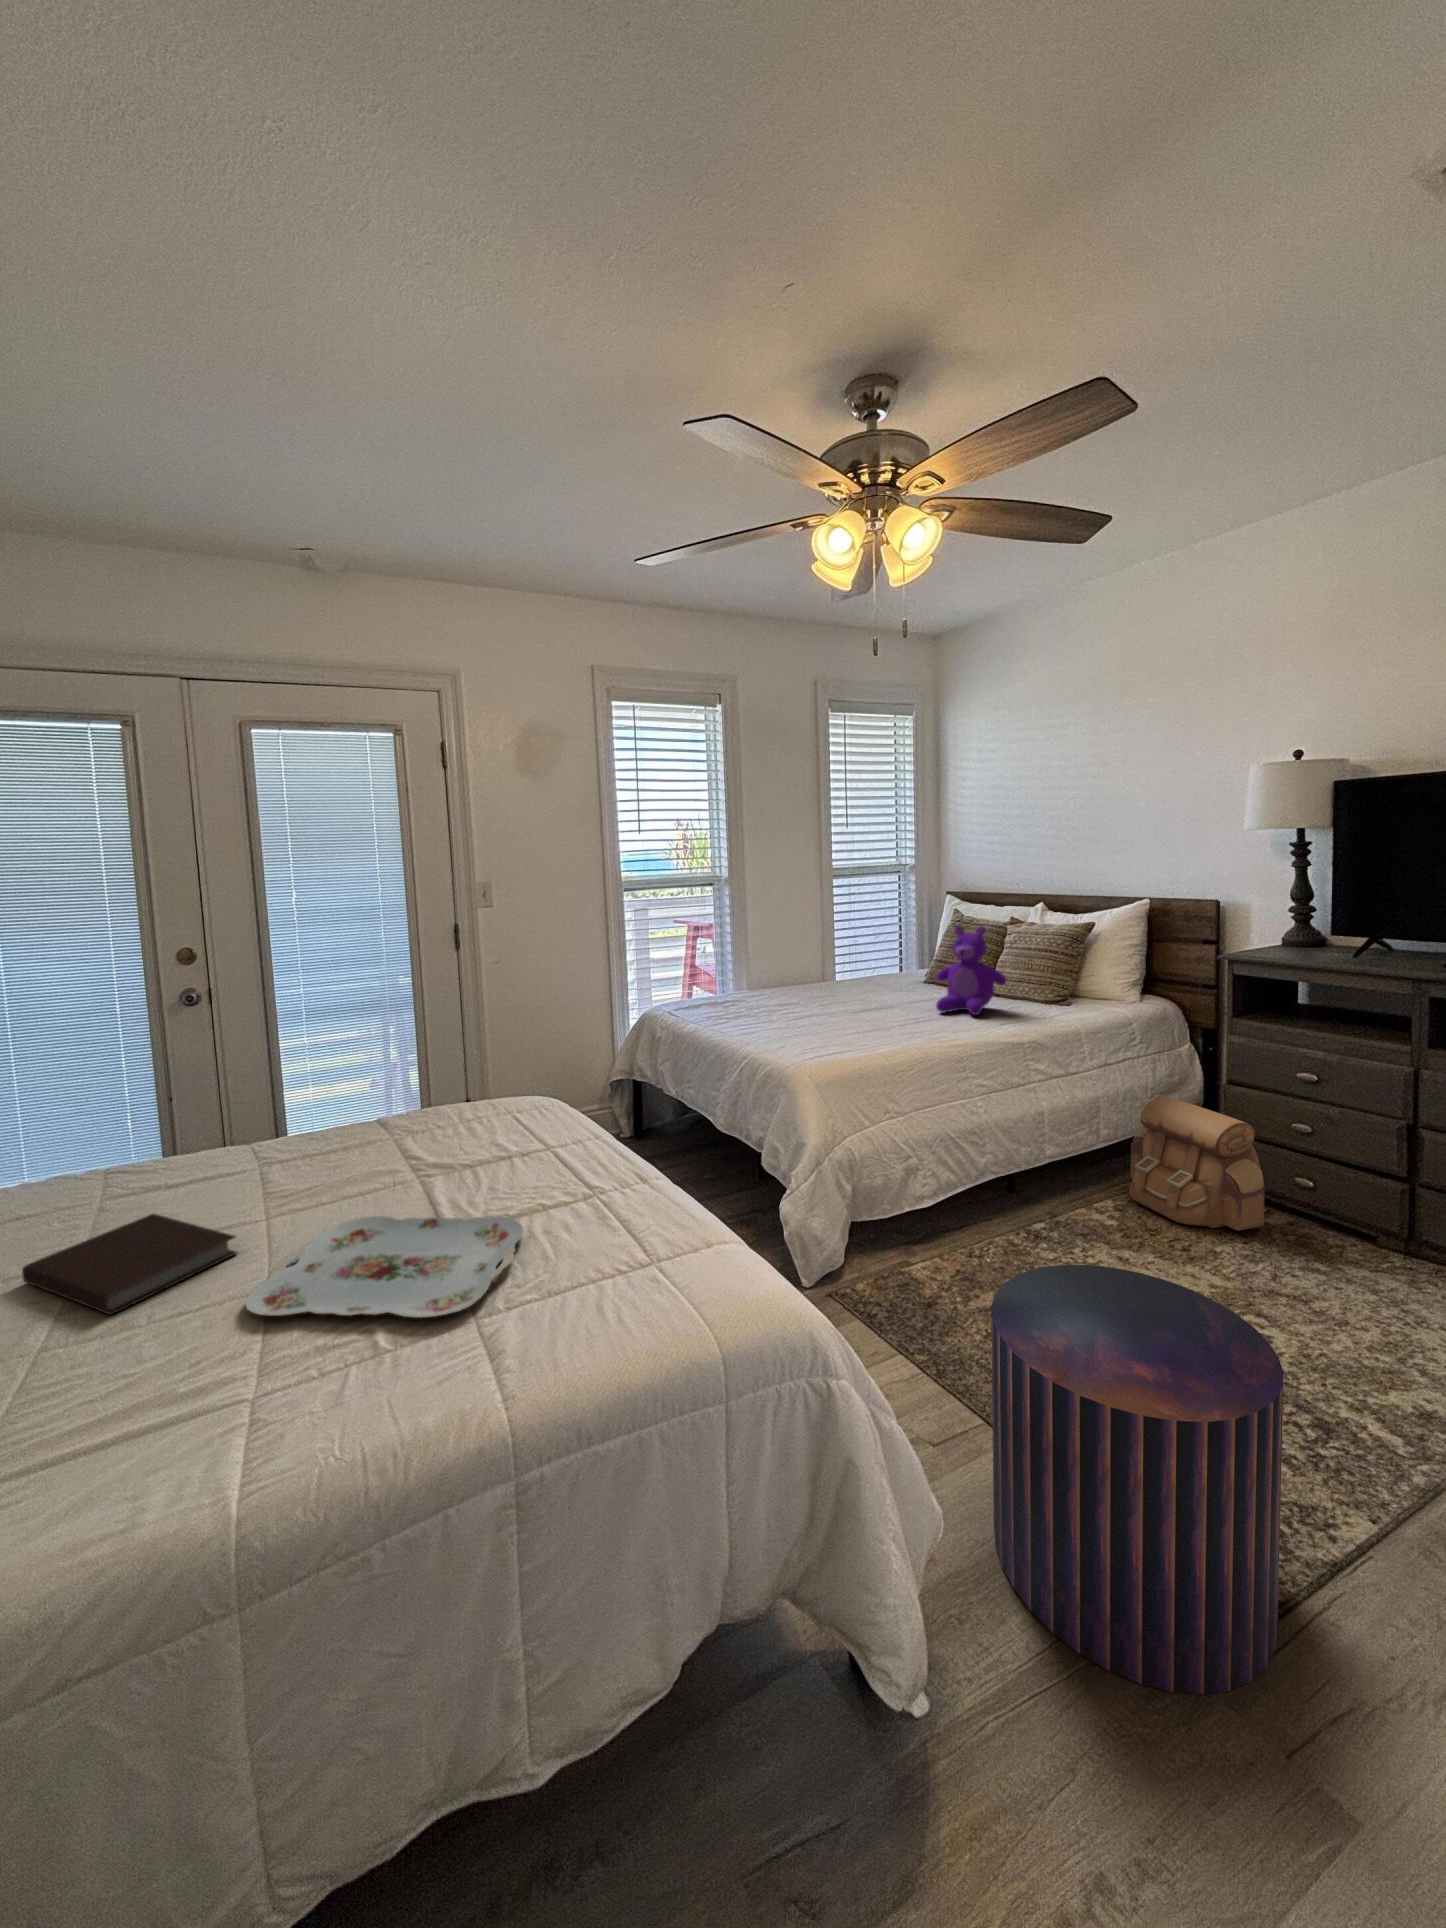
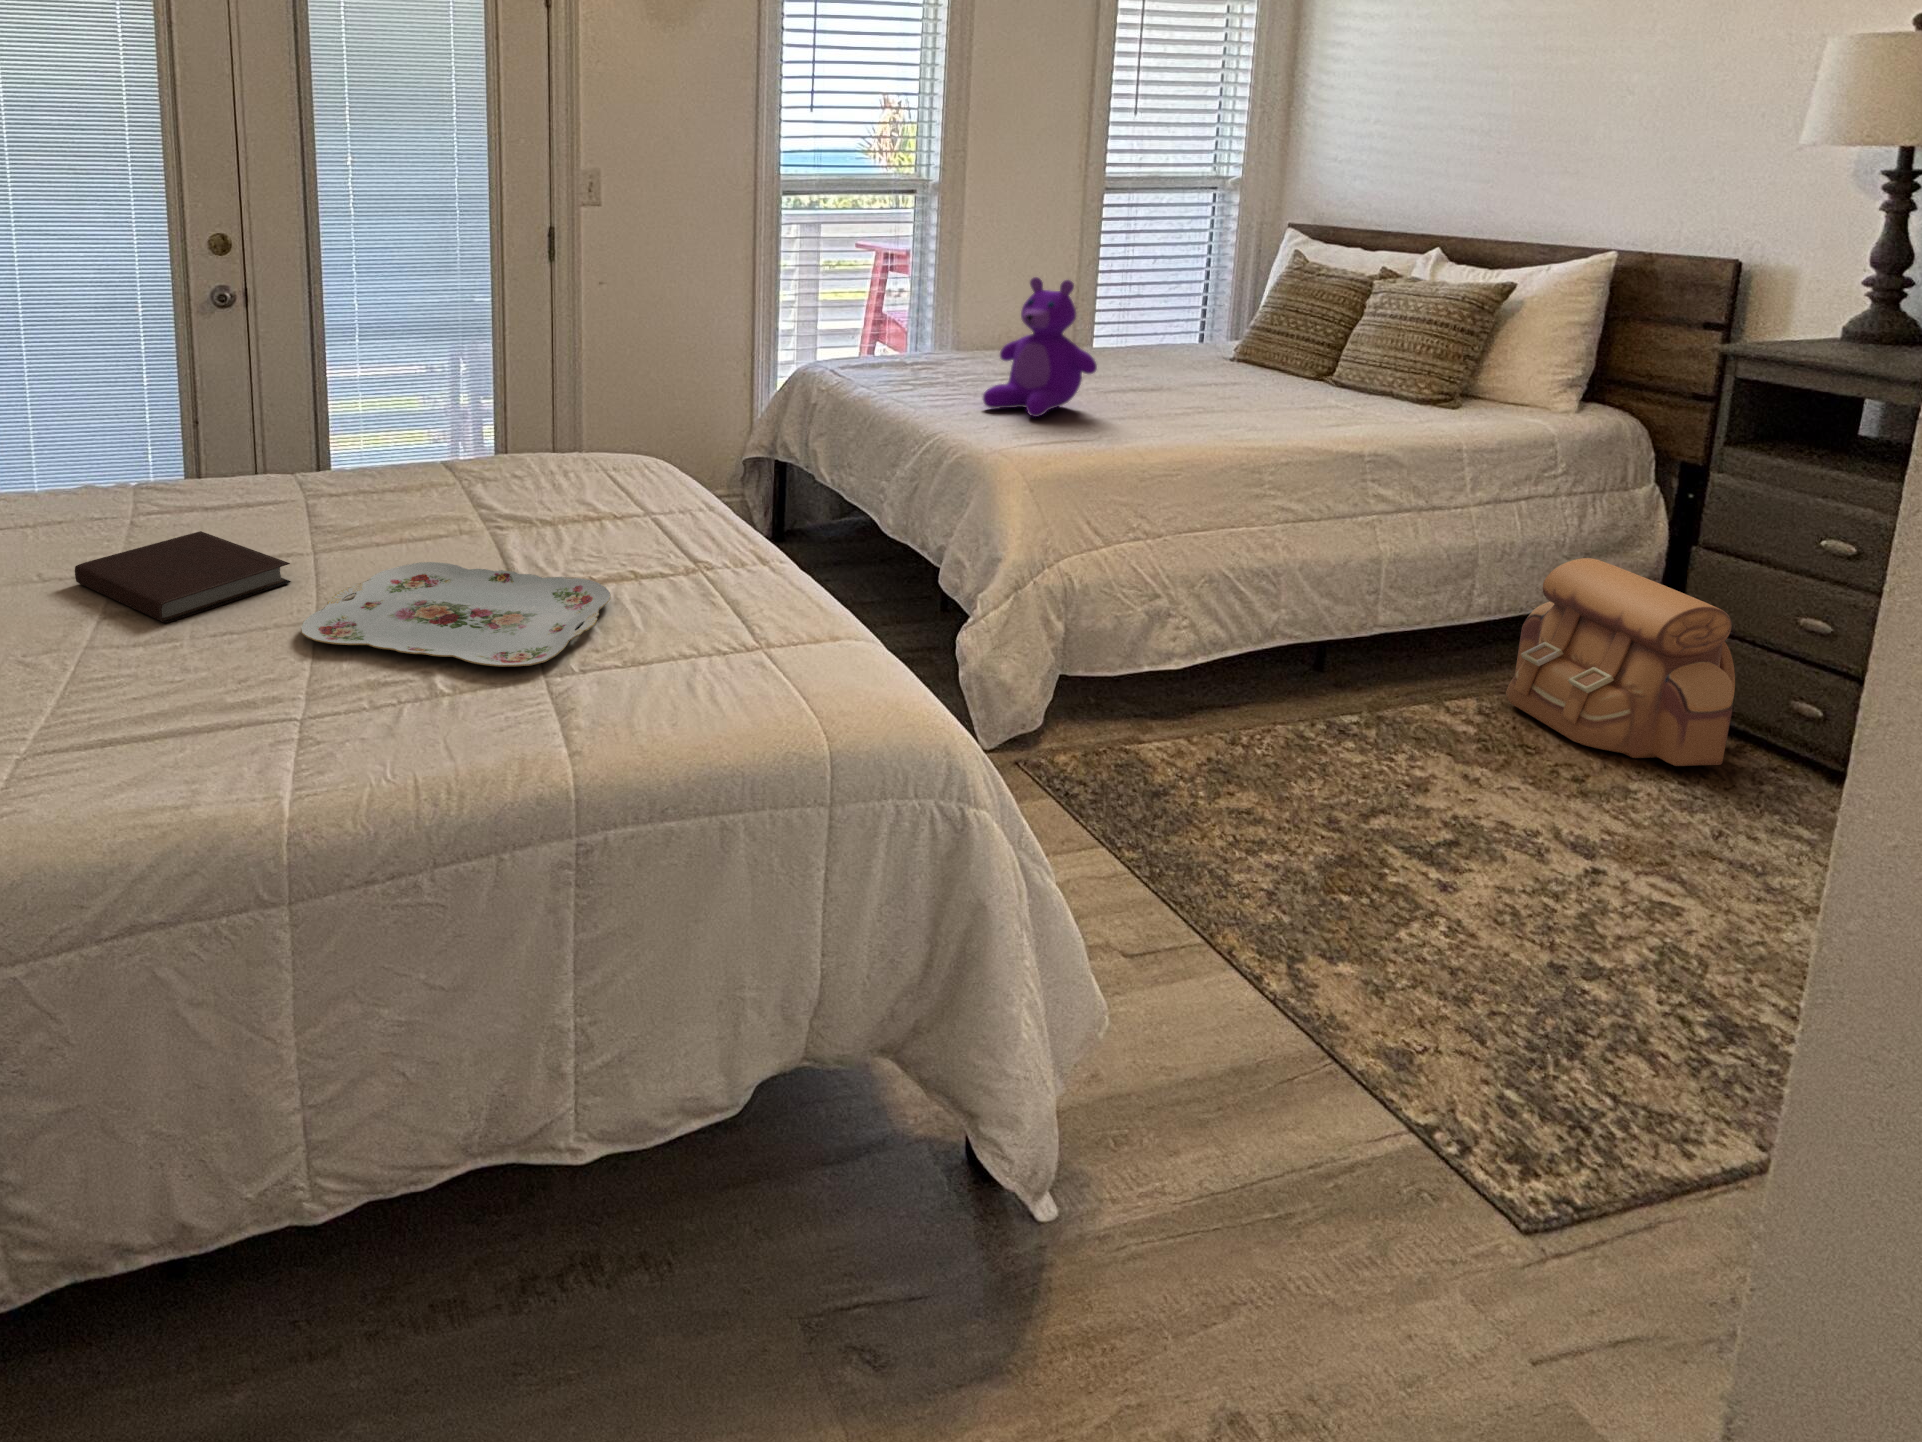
teddy bear: present [936,926,1006,1015] -> present [983,277,1097,417]
pouf: present [991,1265,1284,1695] -> none [1185,742,1625,1282]

